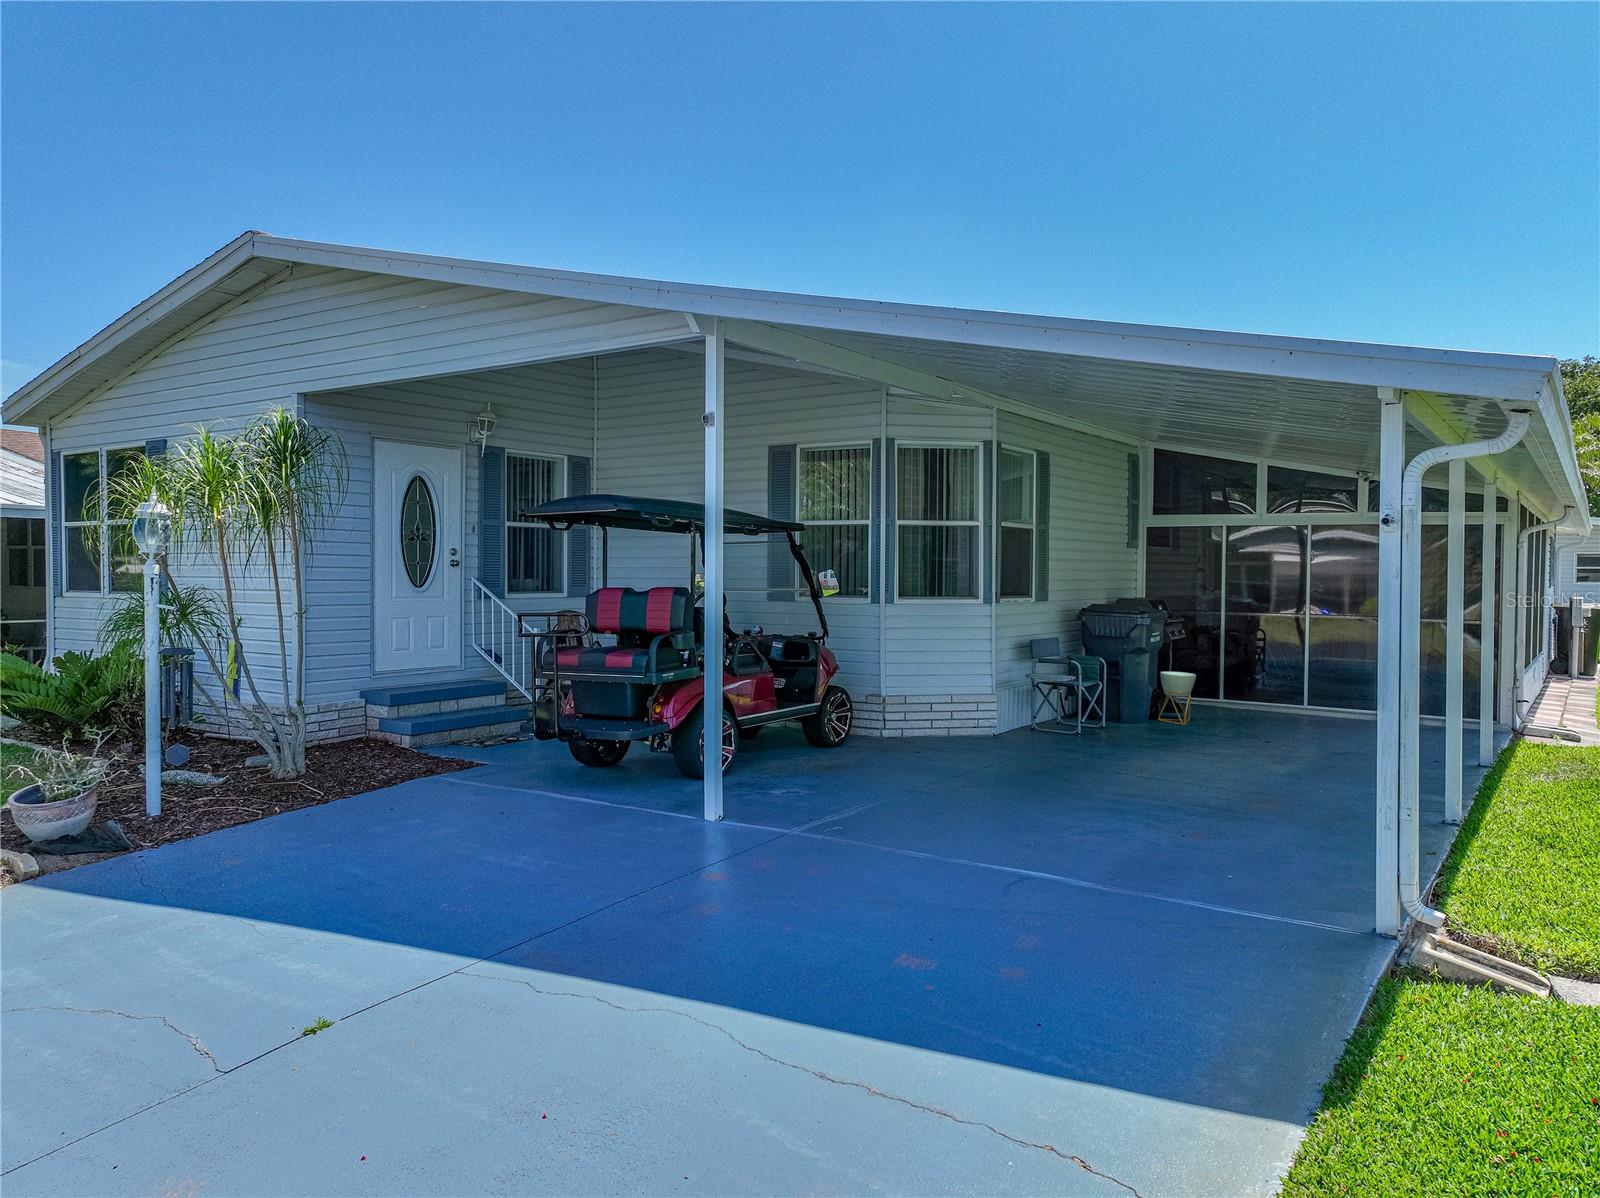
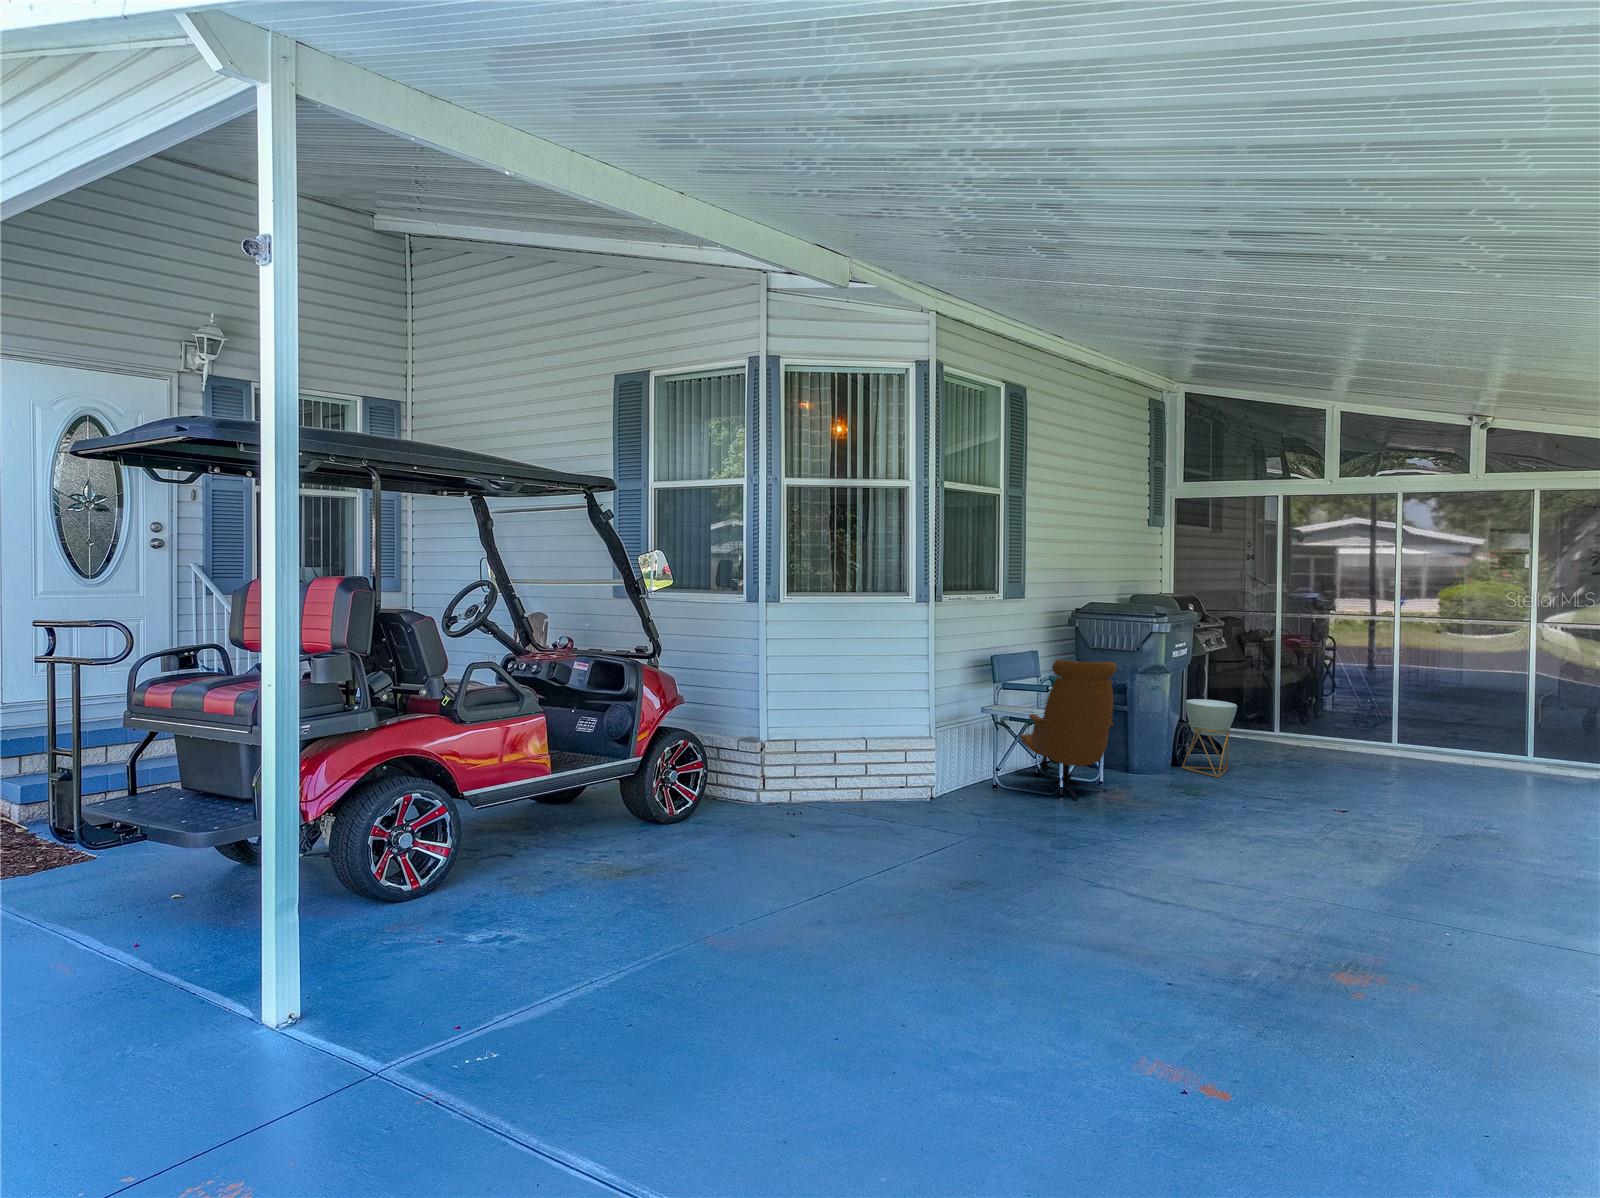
lounge chair: none [1044,641,1119,737] -> present [1016,660,1117,801]

